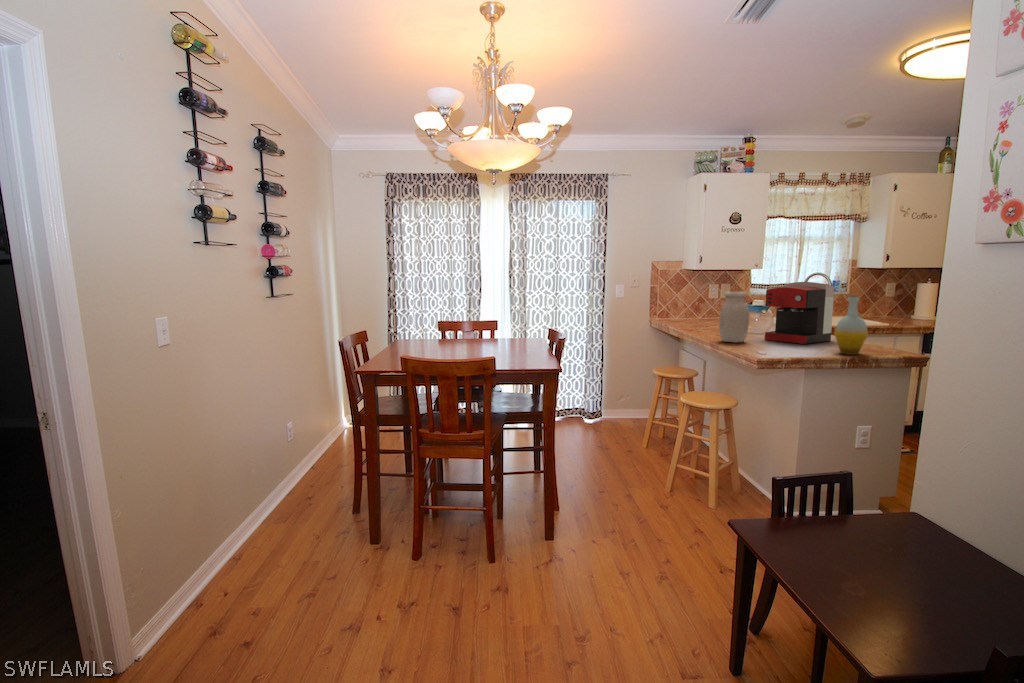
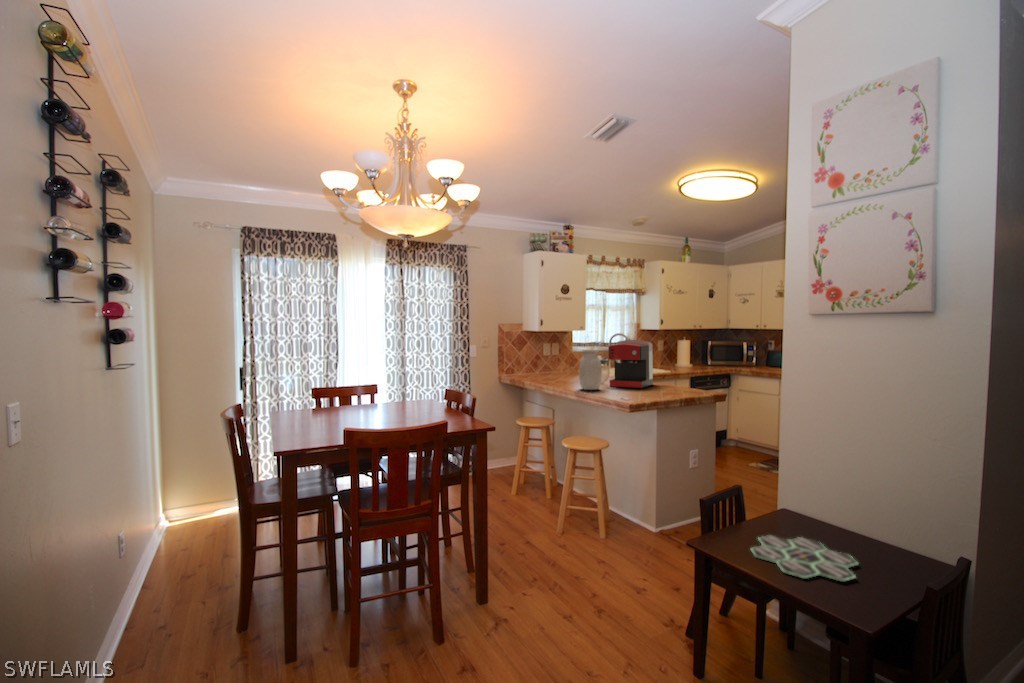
bottle: present [834,294,868,355] -> none [667,349,690,394]
board game: none [796,538,950,614] -> present [751,535,858,582]

